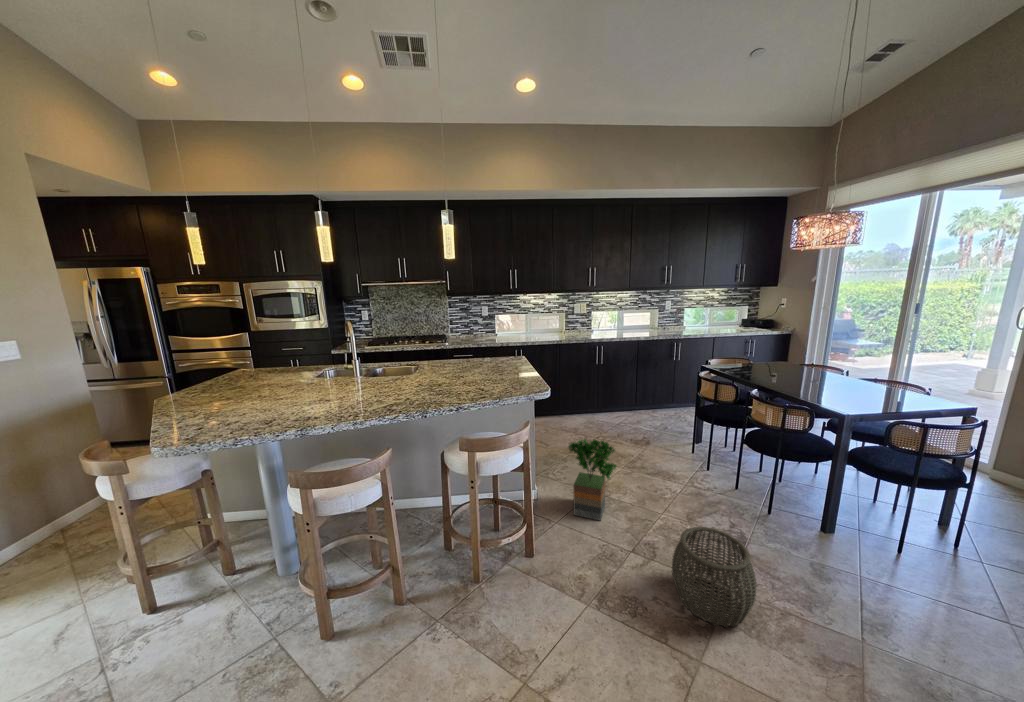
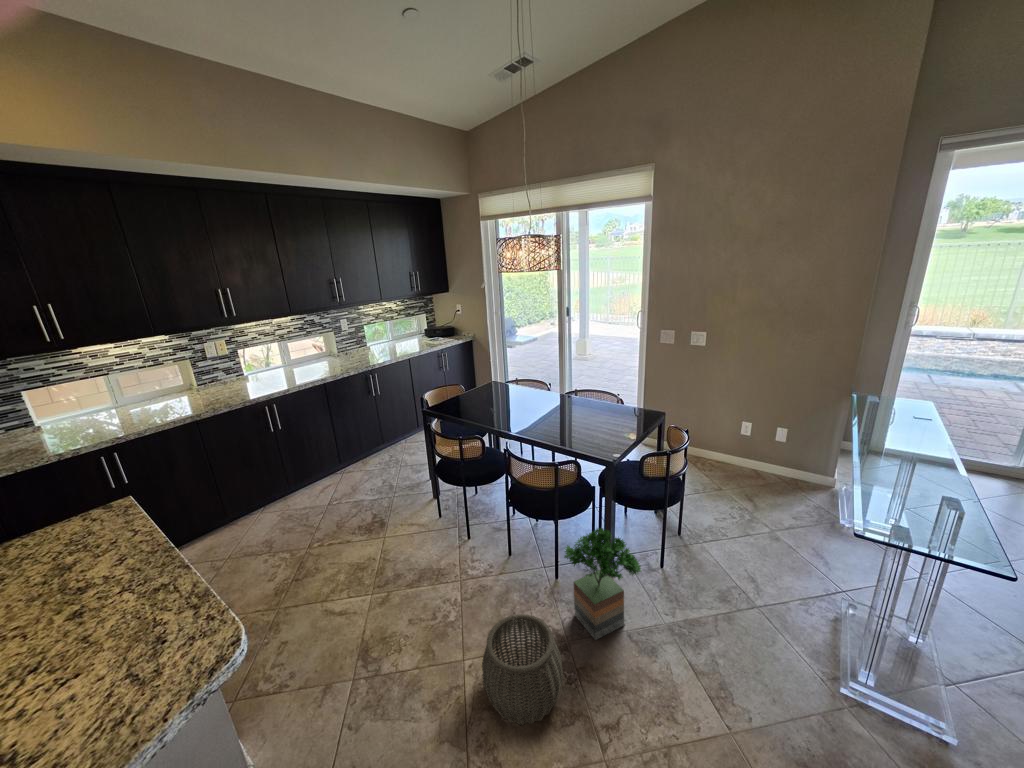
potted tree: present [568,439,616,520] -> present [564,528,641,640]

